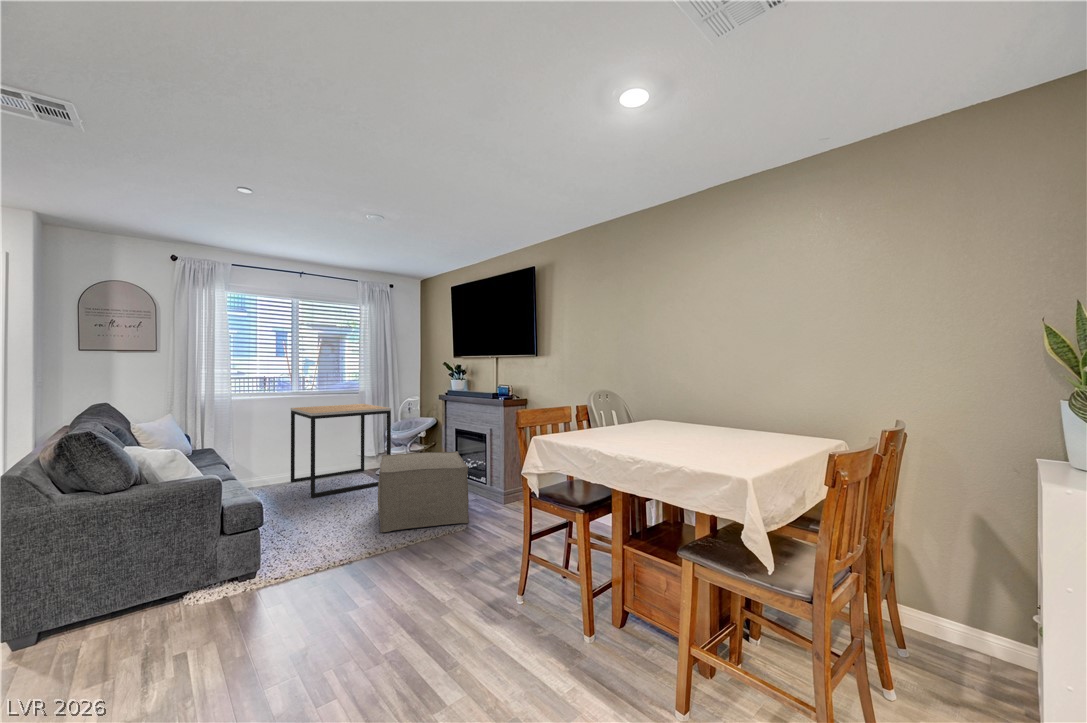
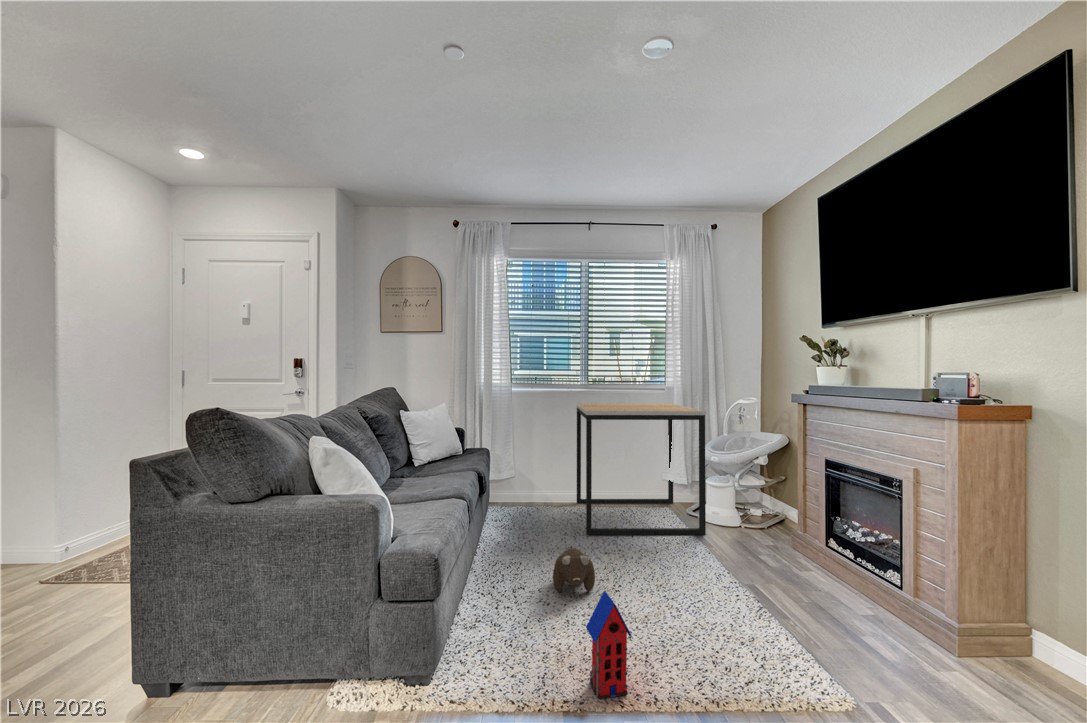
ottoman: present [378,451,469,532] -> none [652,491,862,699]
plush toy: none [306,499,335,526] -> present [553,548,595,592]
toy house: none [349,504,375,553] -> present [586,591,633,698]

